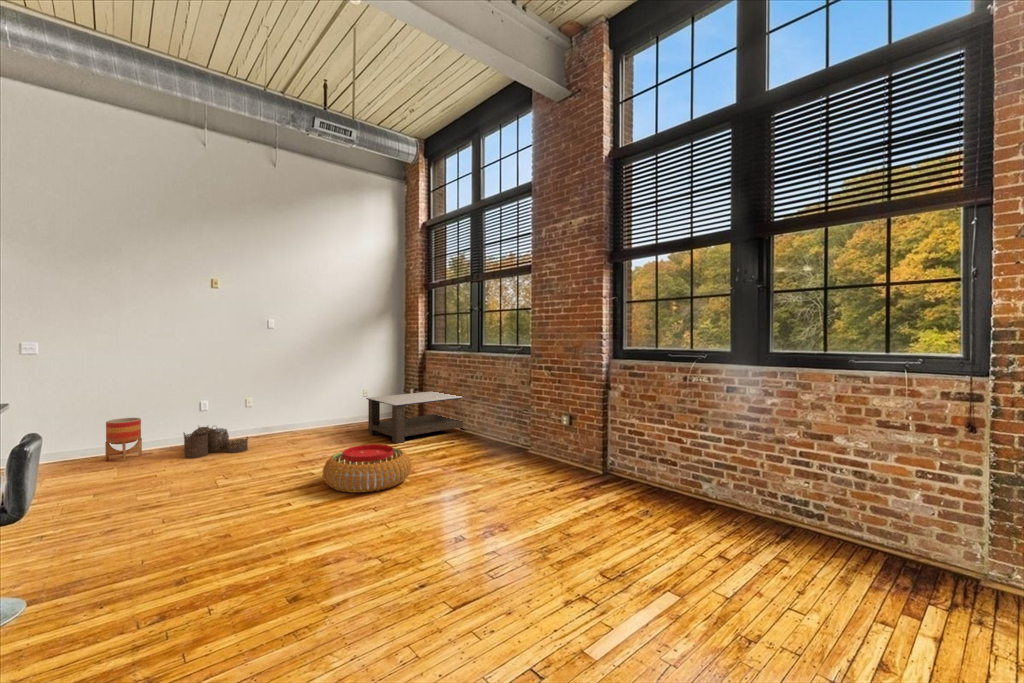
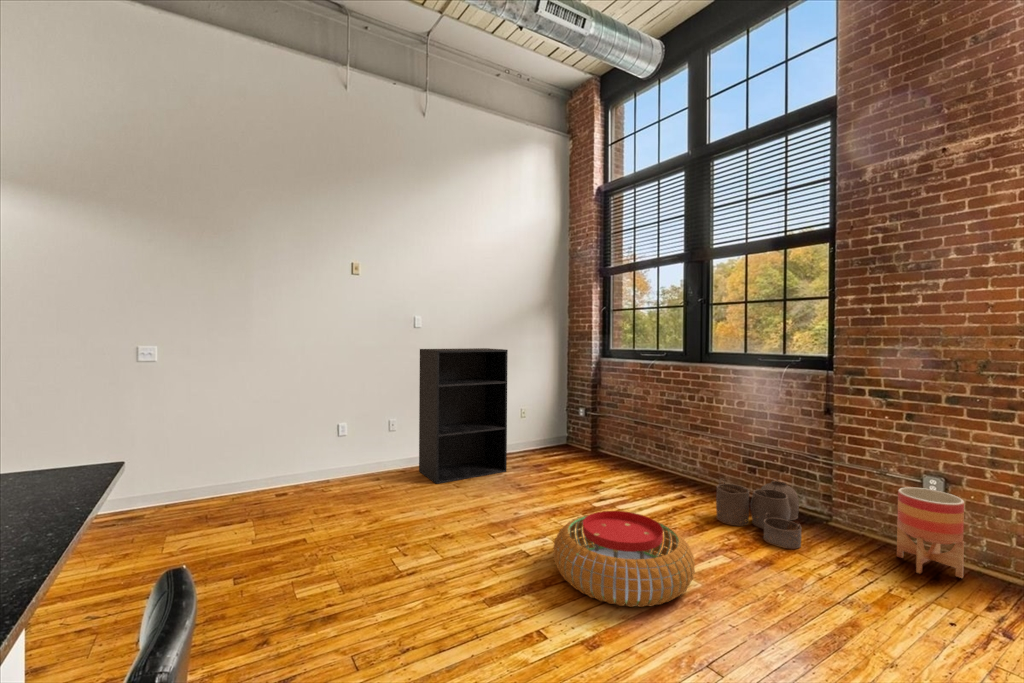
bookshelf: none [270,344,340,444] -> present [419,348,508,484]
coffee table: present [366,391,467,443] -> none [541,412,685,493]
planter: present [105,418,142,461] -> present [897,487,964,578]
woven basket: present [184,426,248,458] -> present [716,479,802,549]

